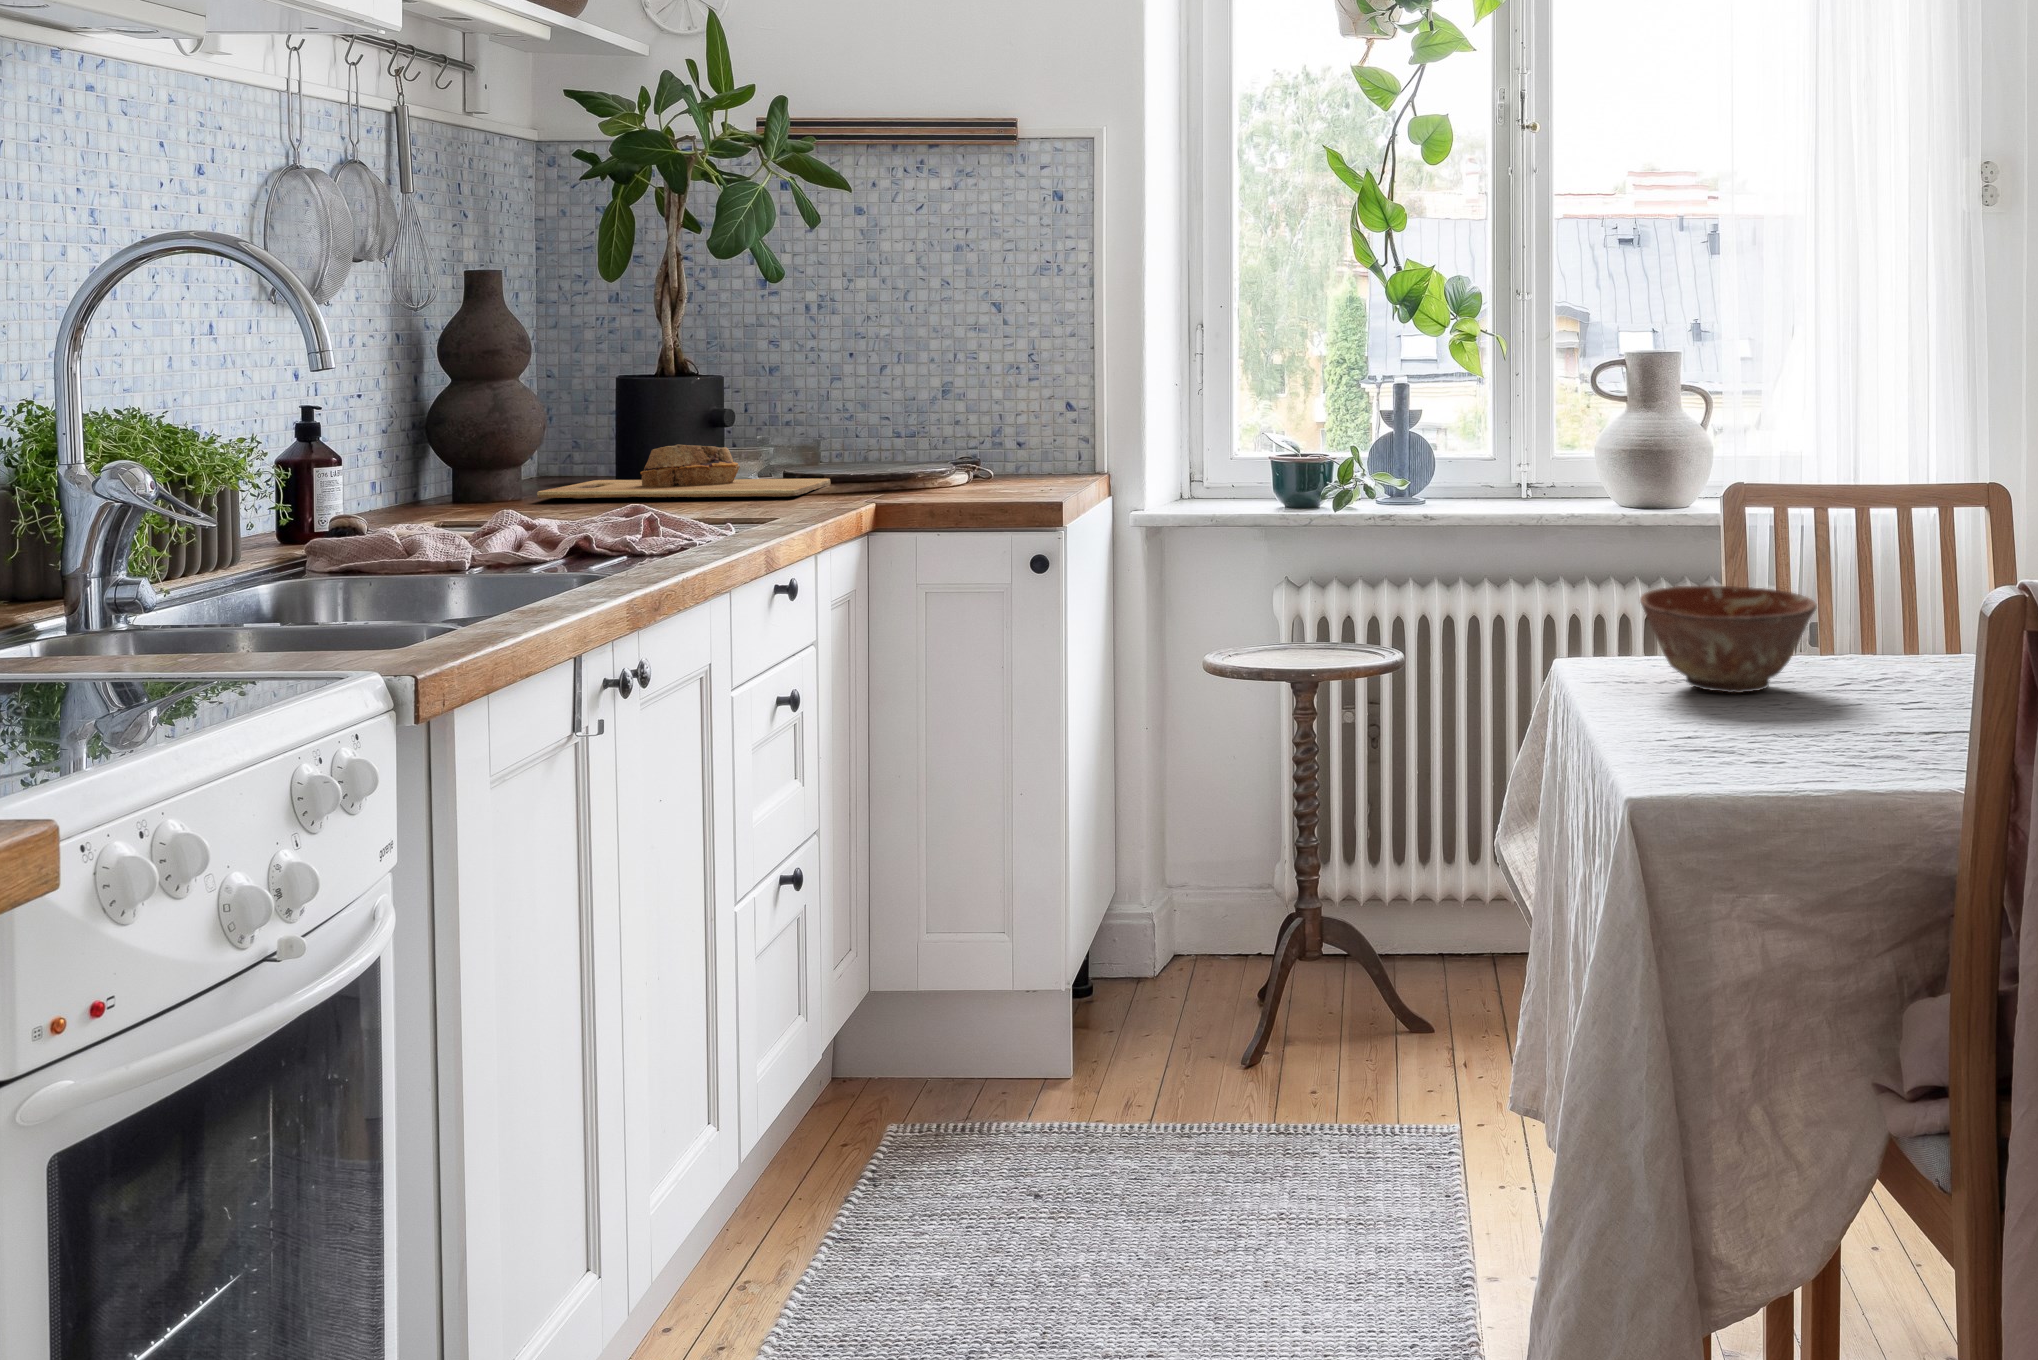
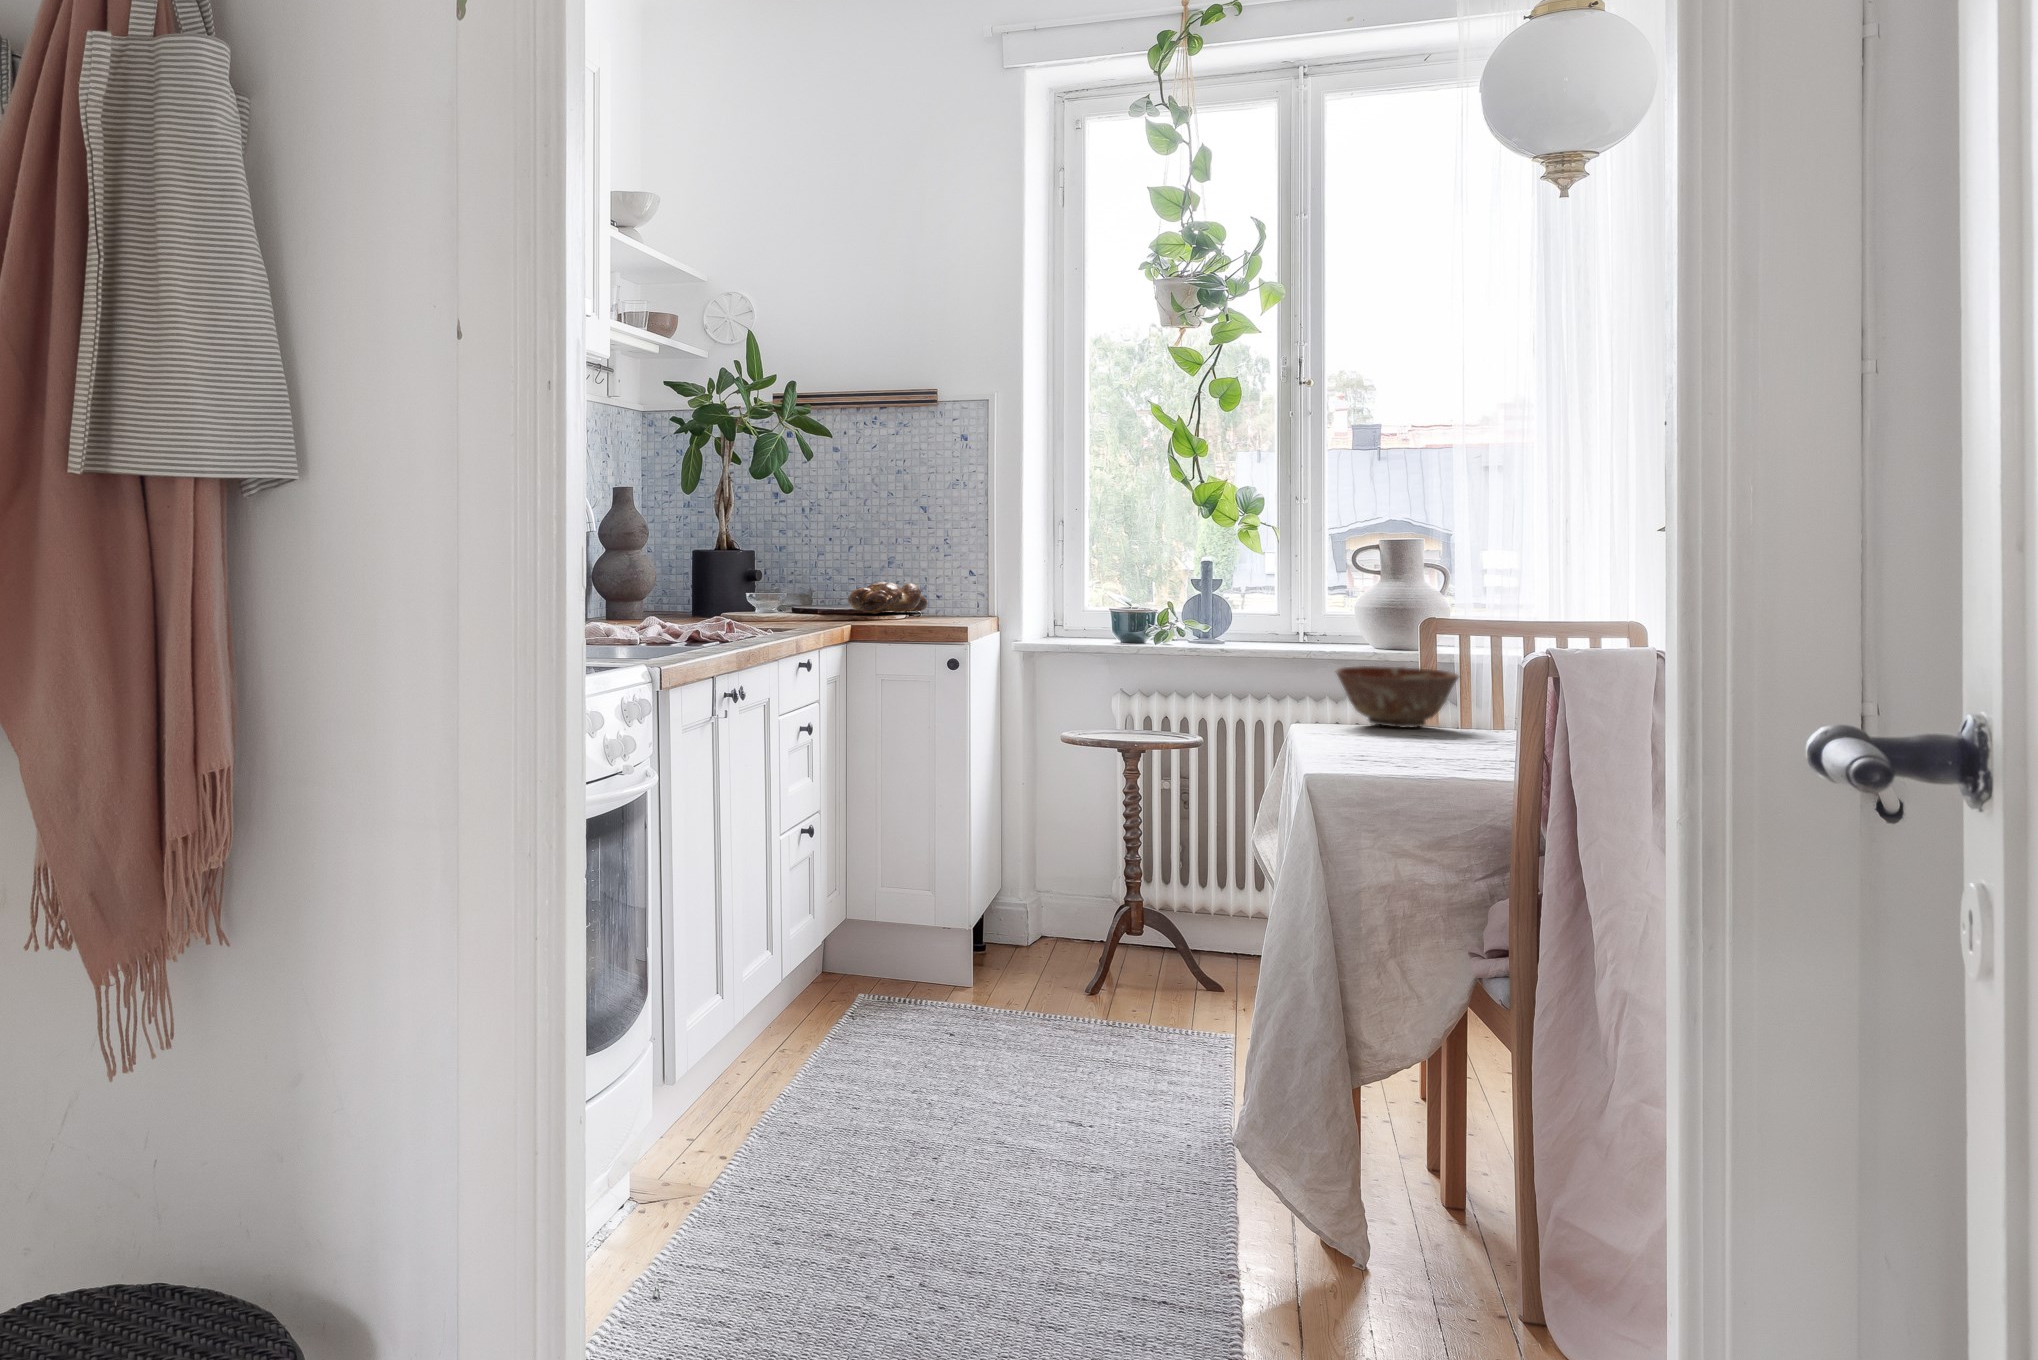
bread loaf: none [881,421,1008,475] -> present [848,582,928,614]
cutting board: present [537,445,830,499] -> none [659,590,819,620]

